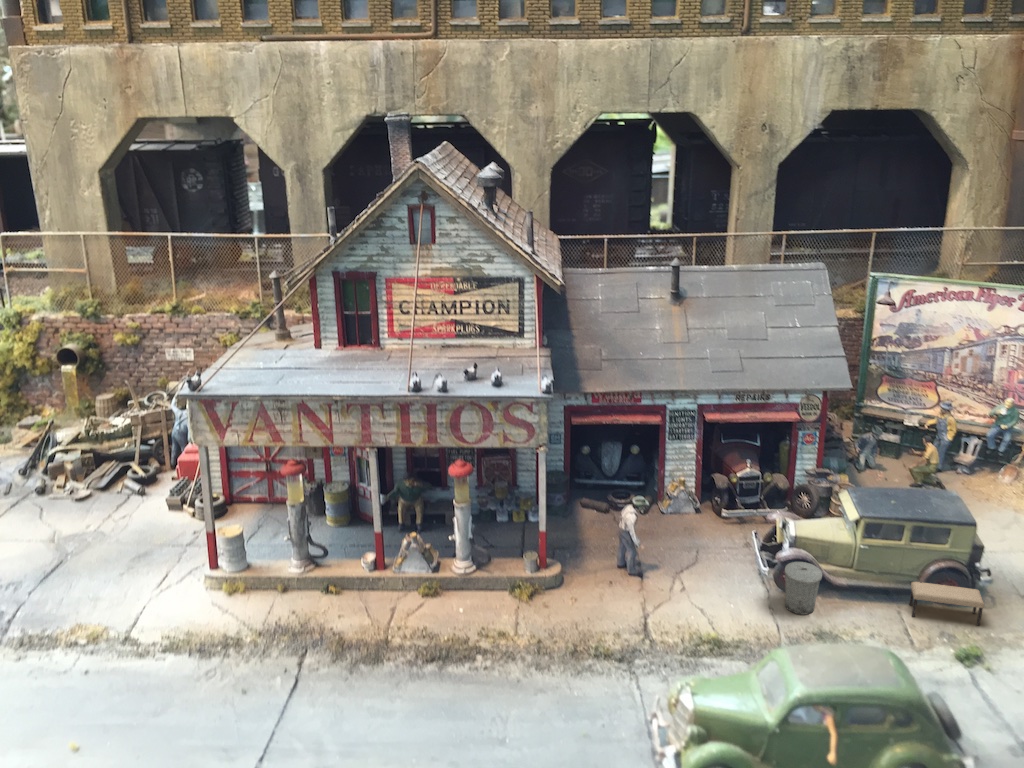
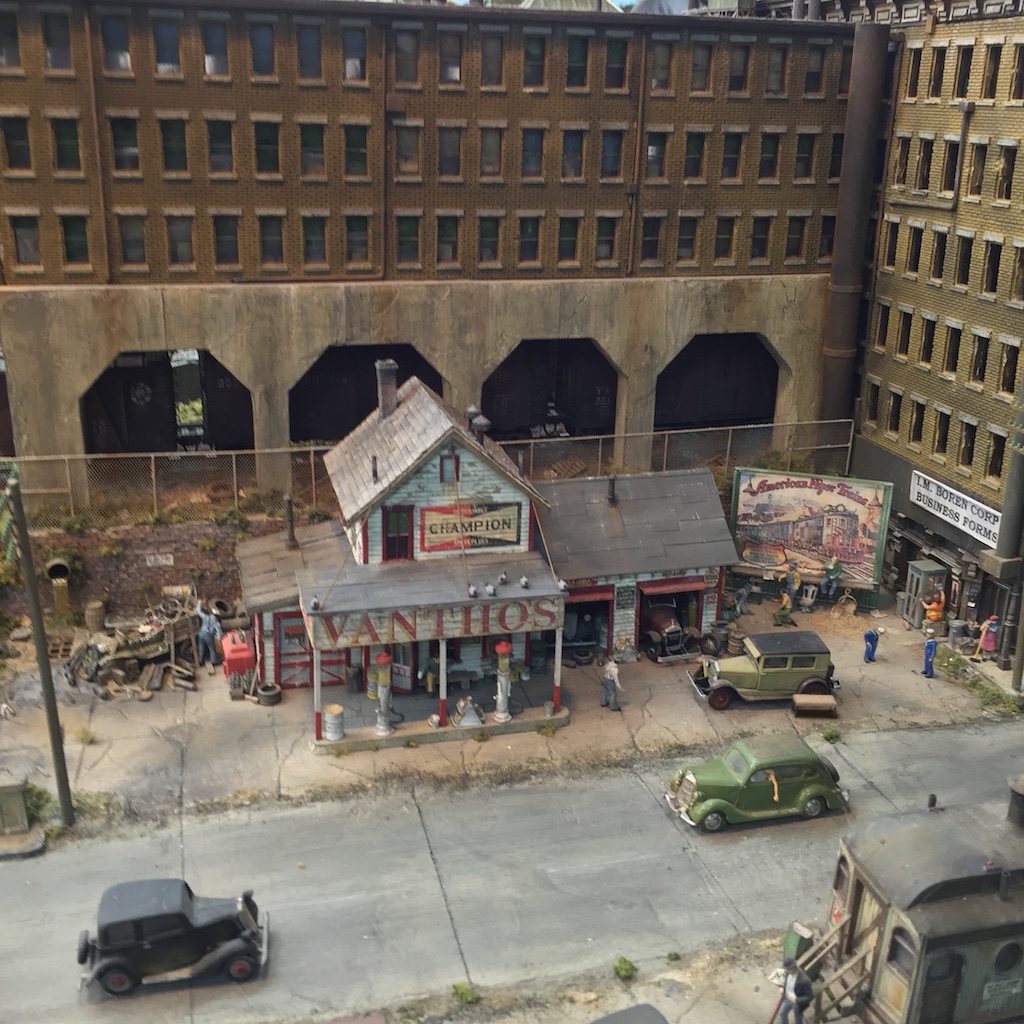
trash can: present [785,562,822,615] -> none [717,689,741,724]

